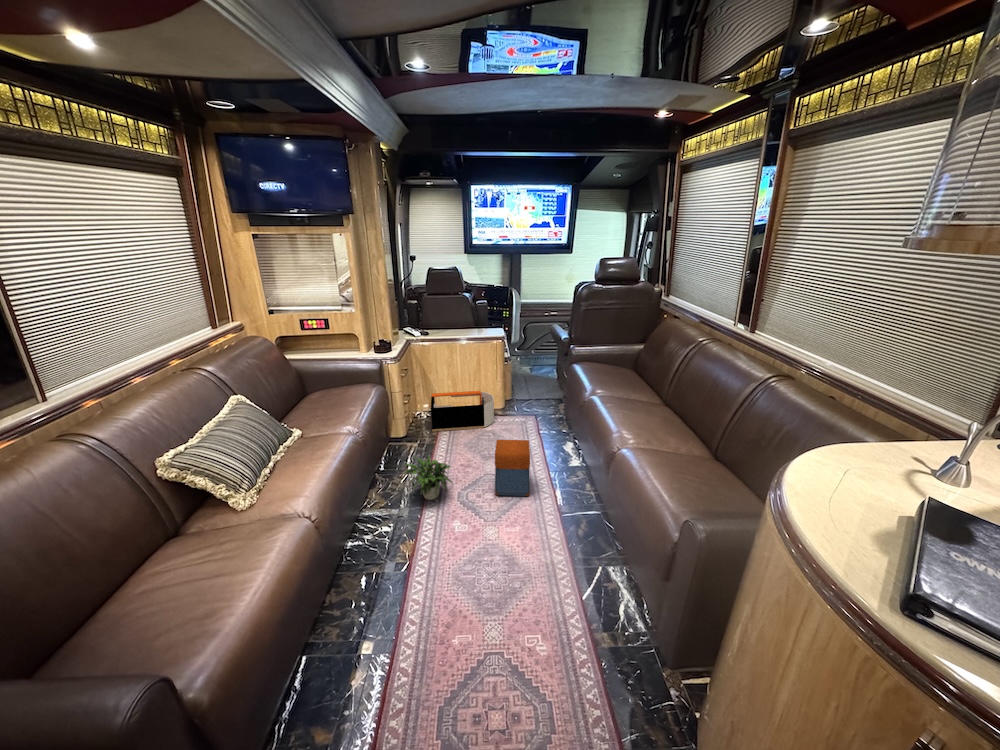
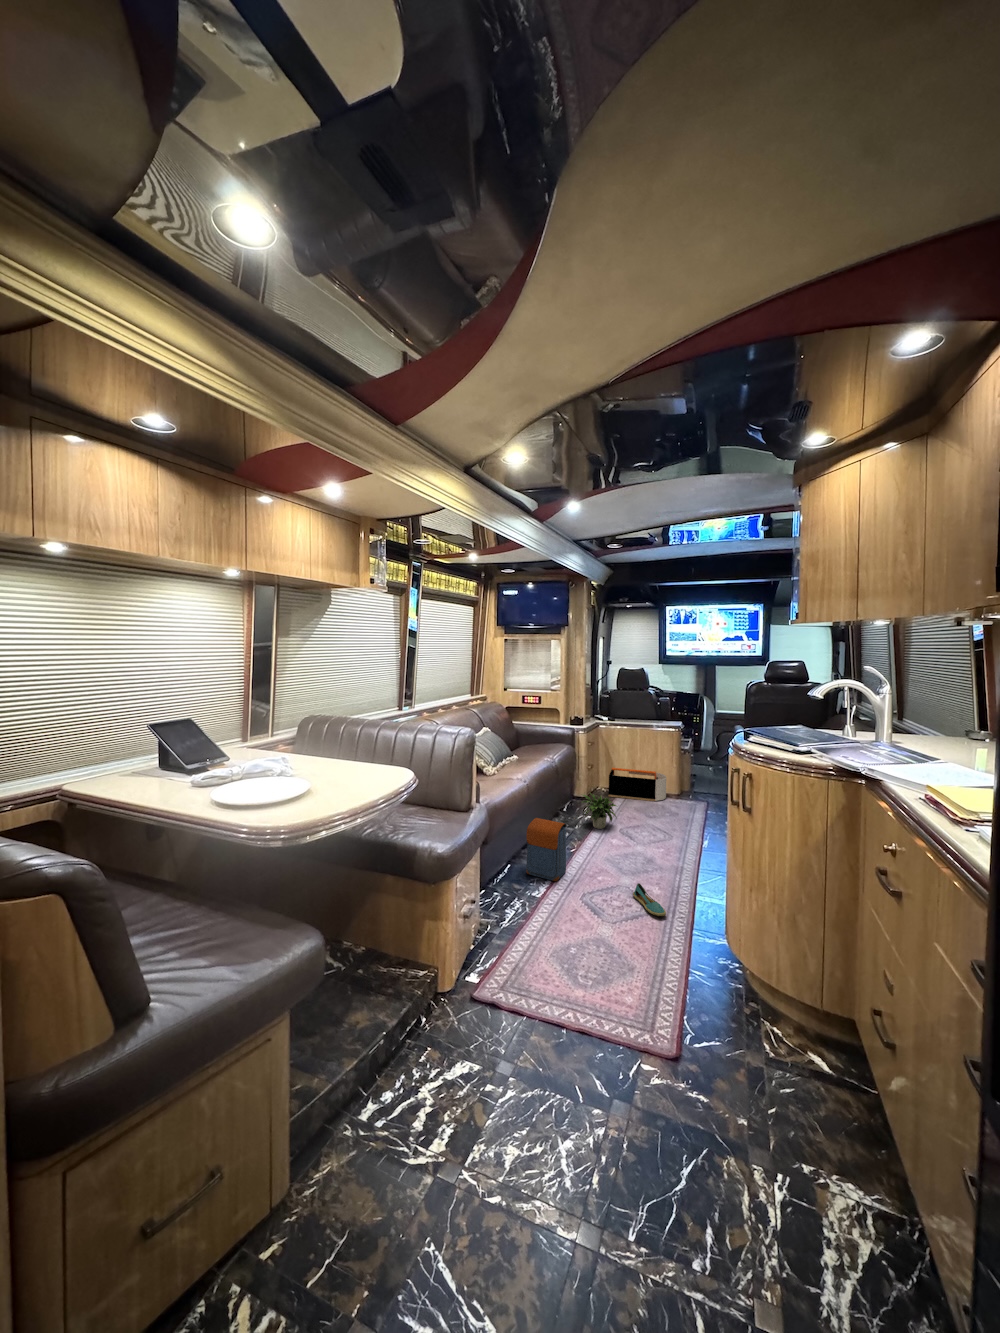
backpack: present [495,440,530,496] -> present [526,818,566,881]
shoe: none [507,637,564,703] -> present [633,883,666,916]

